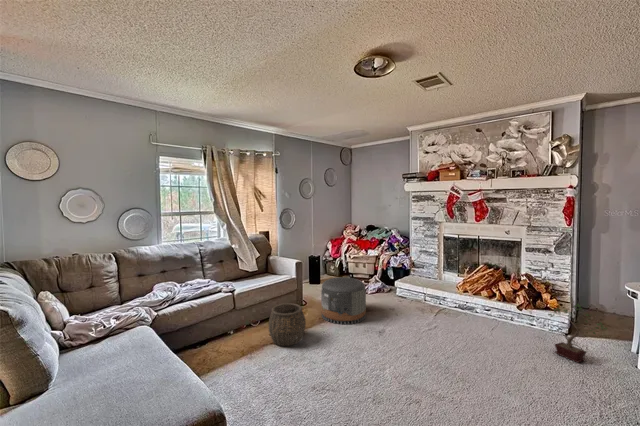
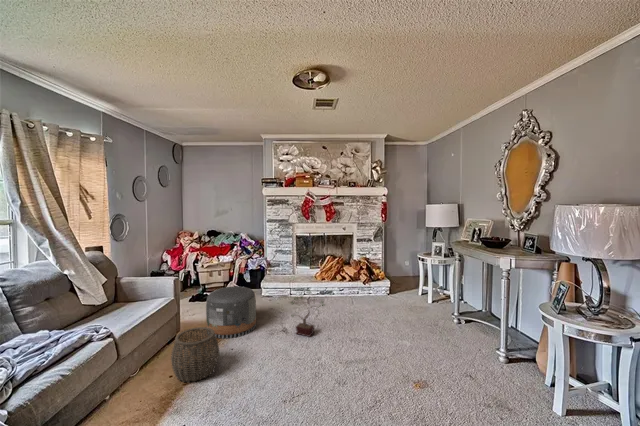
potted plant: present [548,304,607,363] -> present [291,290,324,336]

